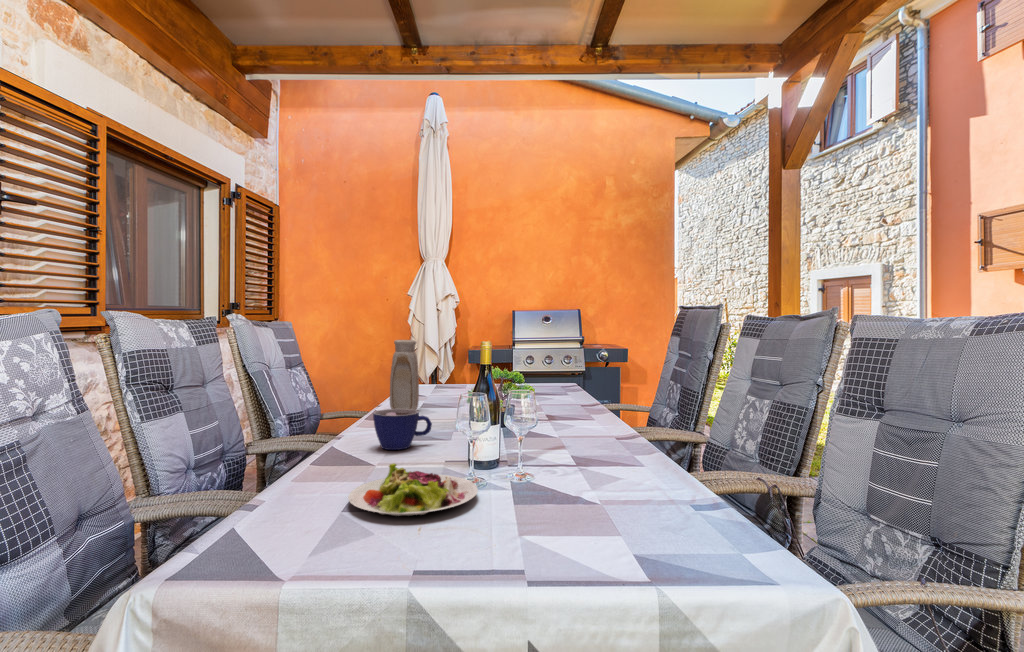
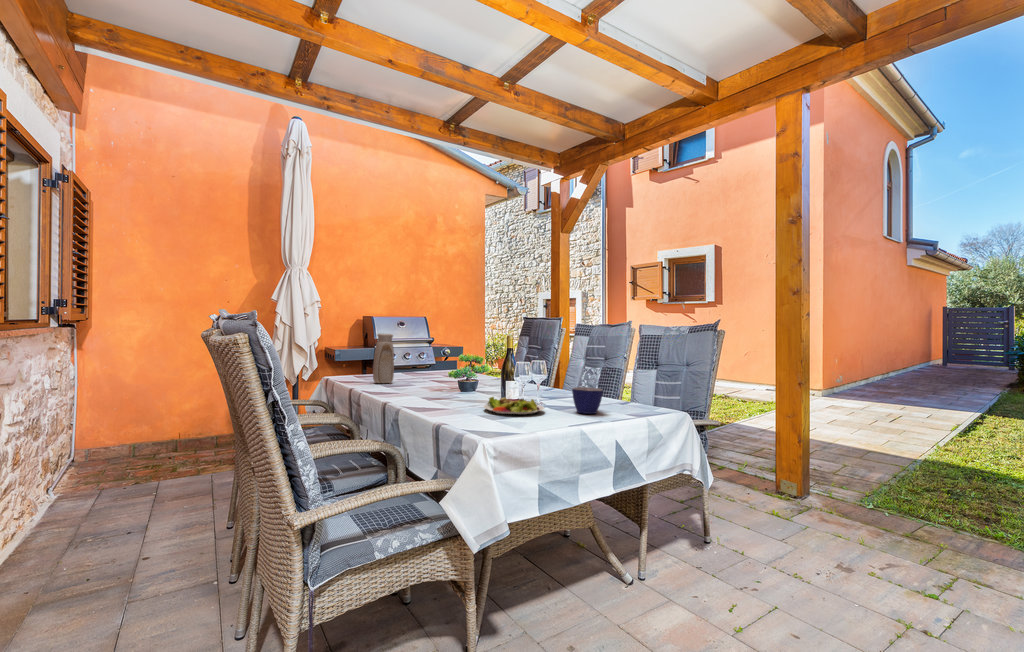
cup: present [373,409,432,450] -> present [572,387,603,414]

